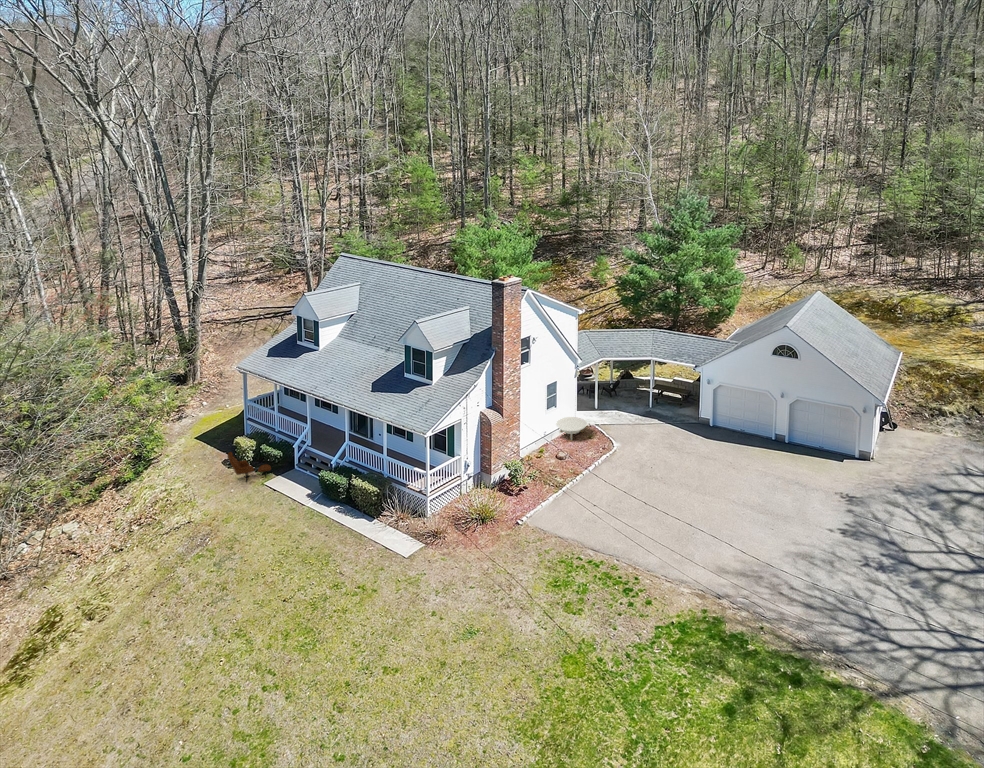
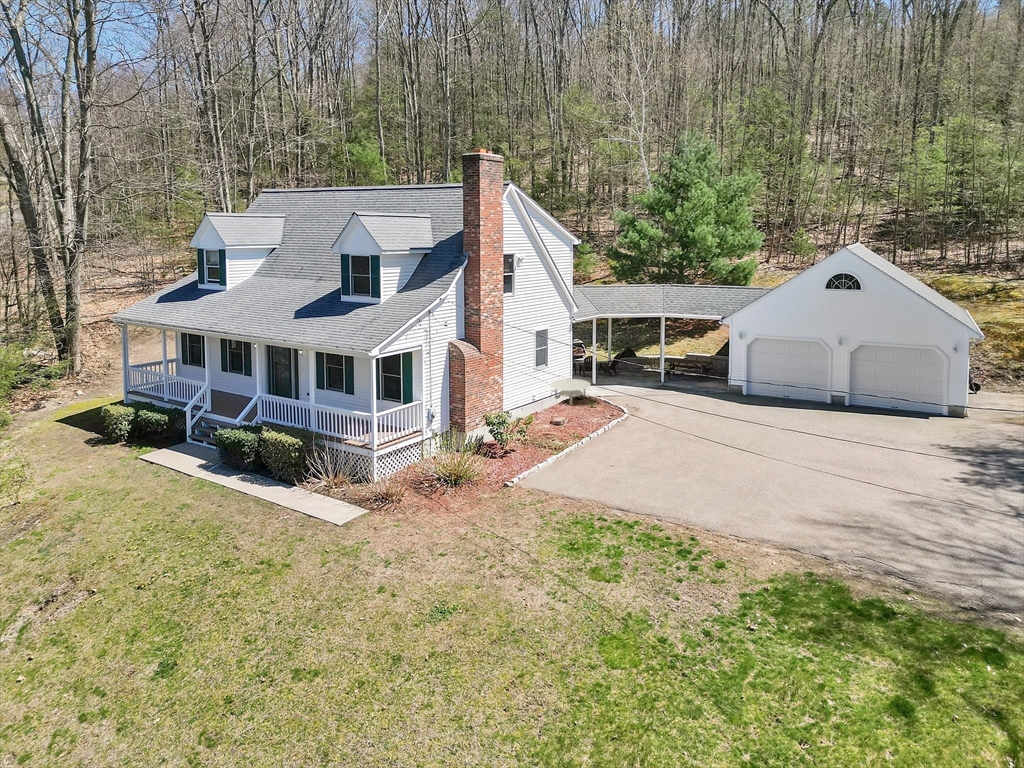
lounge chair: present [227,452,271,481] -> none [82,412,151,456]

